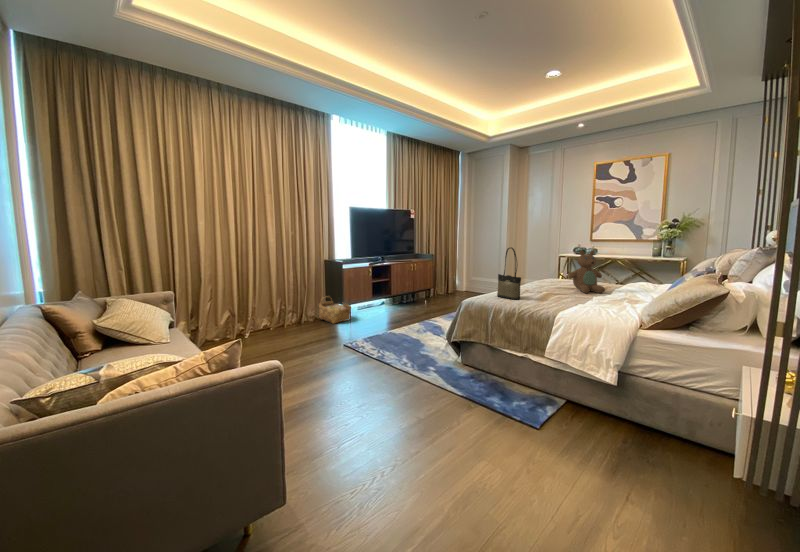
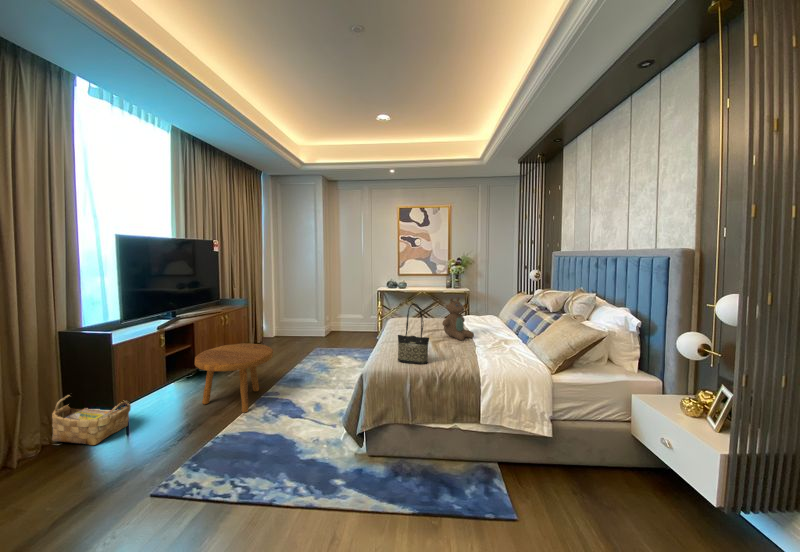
footstool: none [384,283,434,327] -> present [195,343,273,413]

